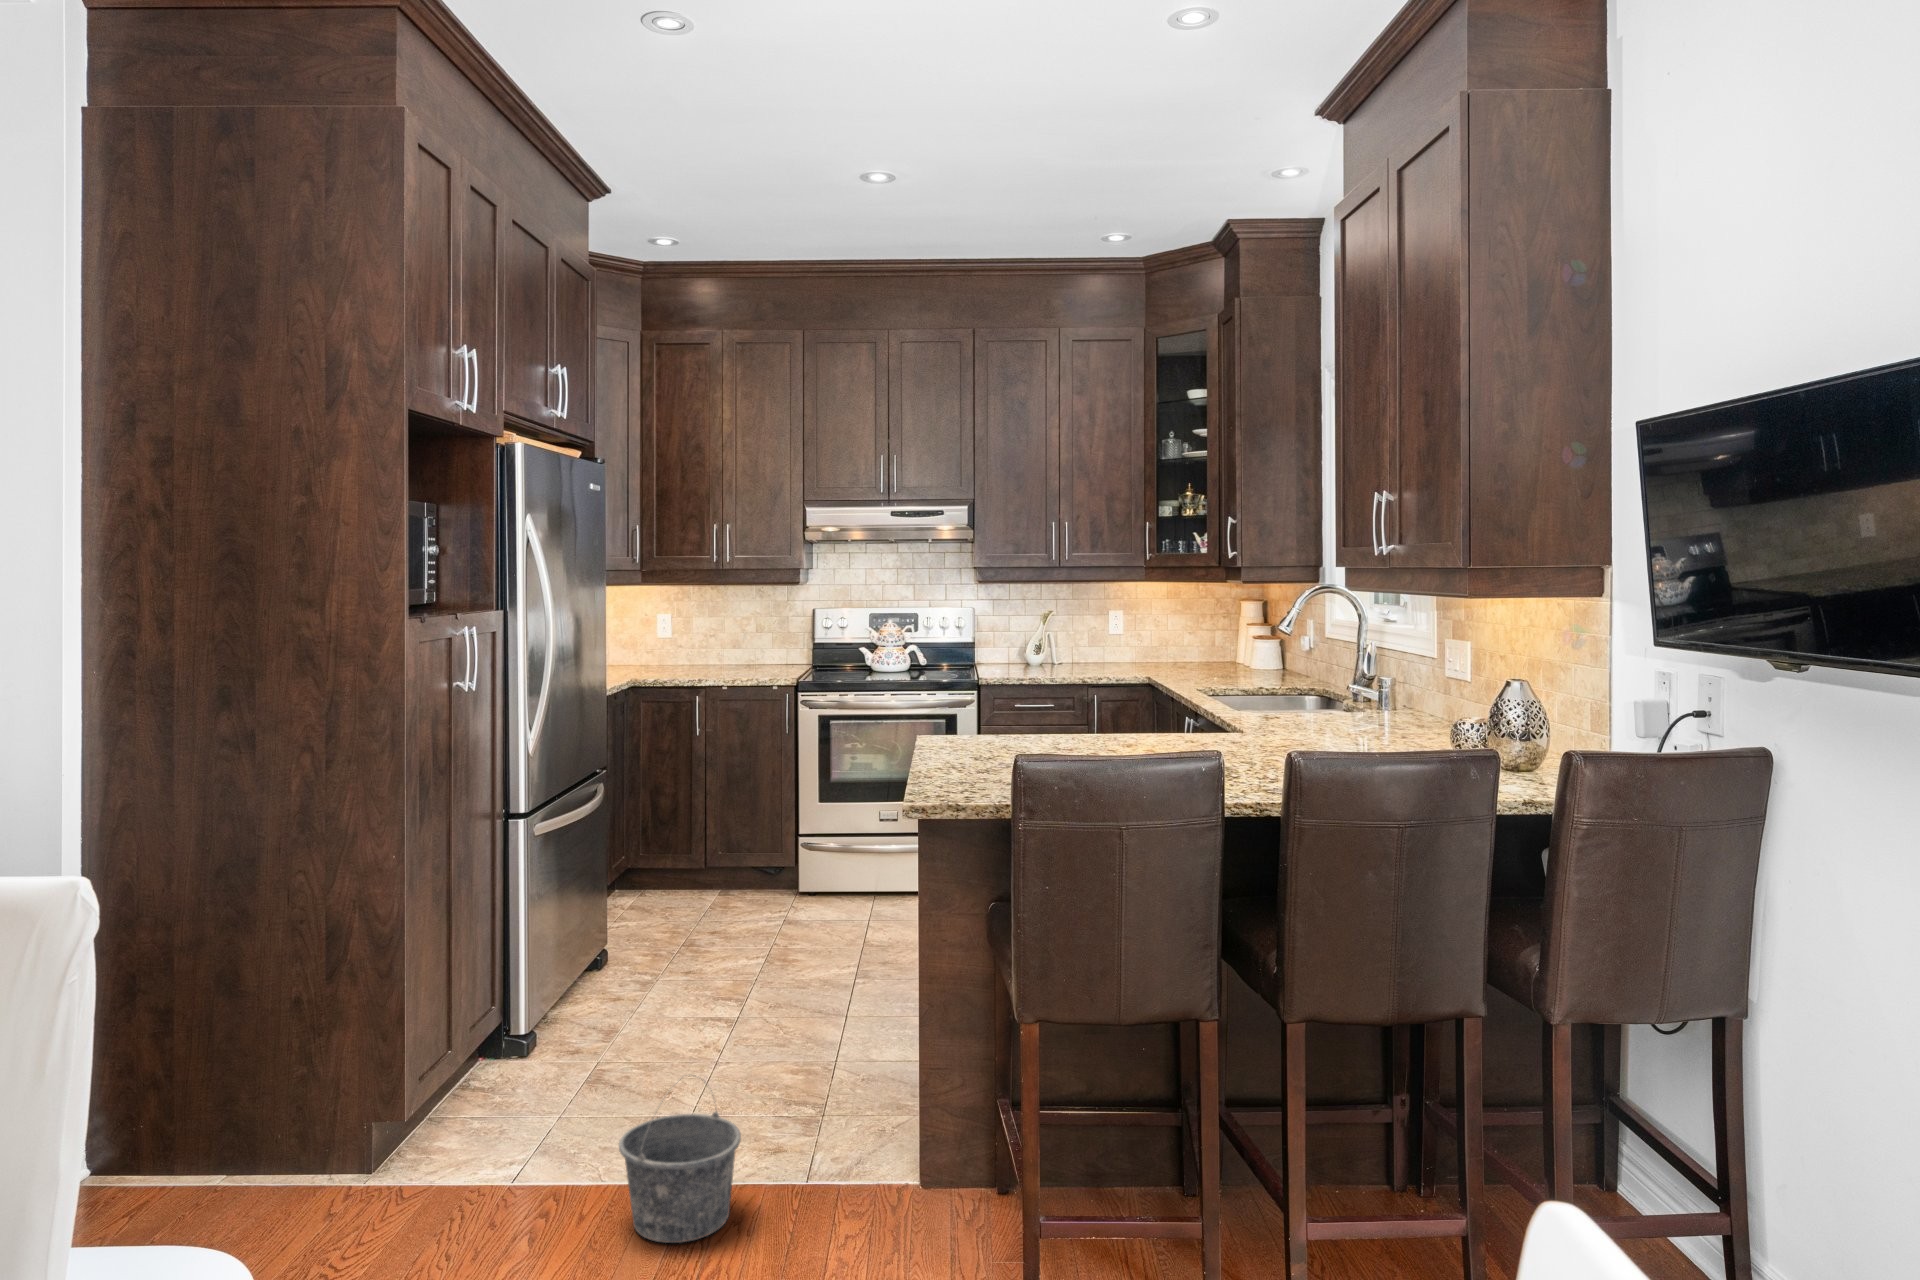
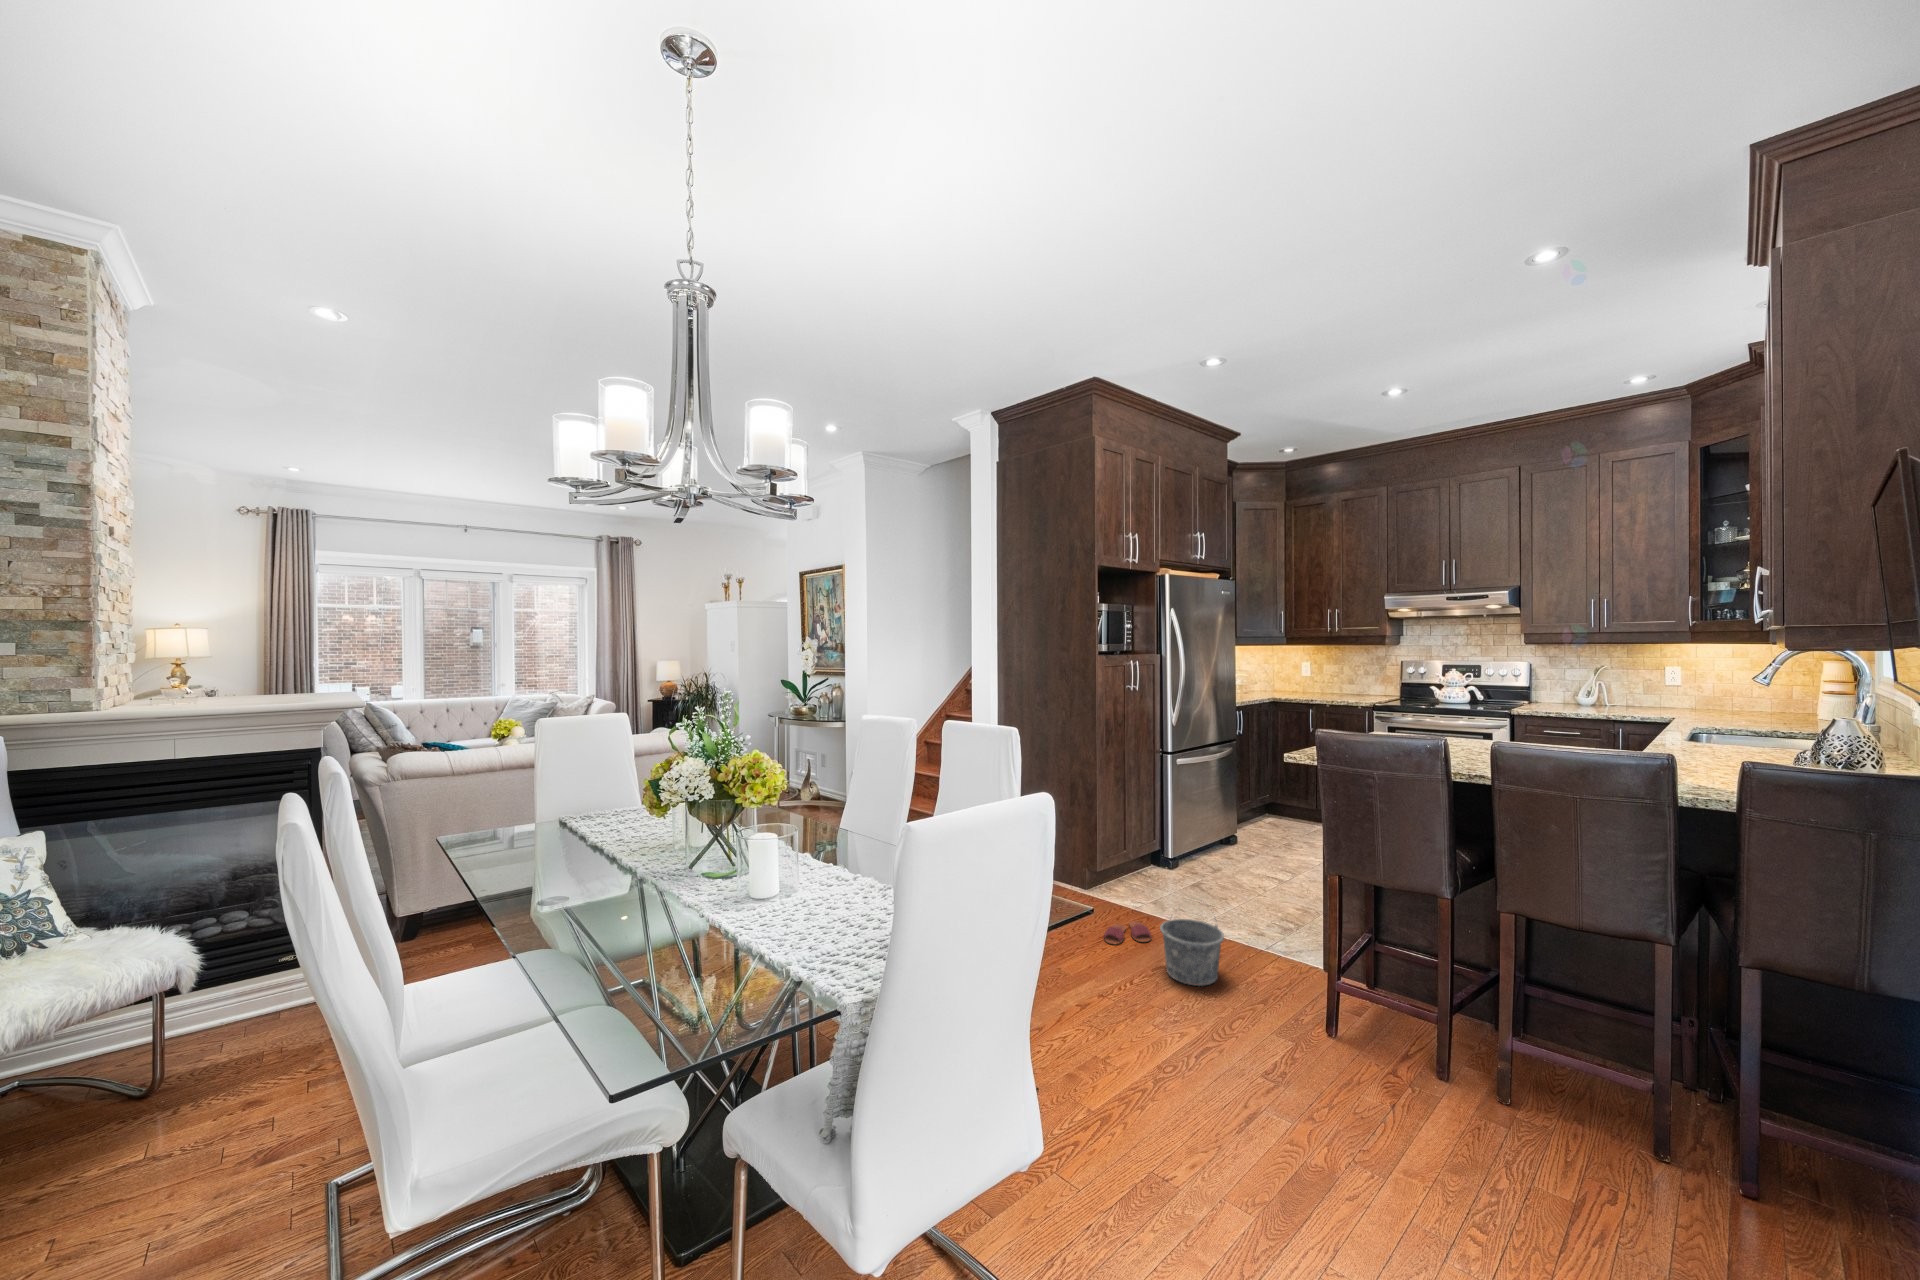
slippers: none [474,1152,570,1219] -> present [1104,921,1152,944]

